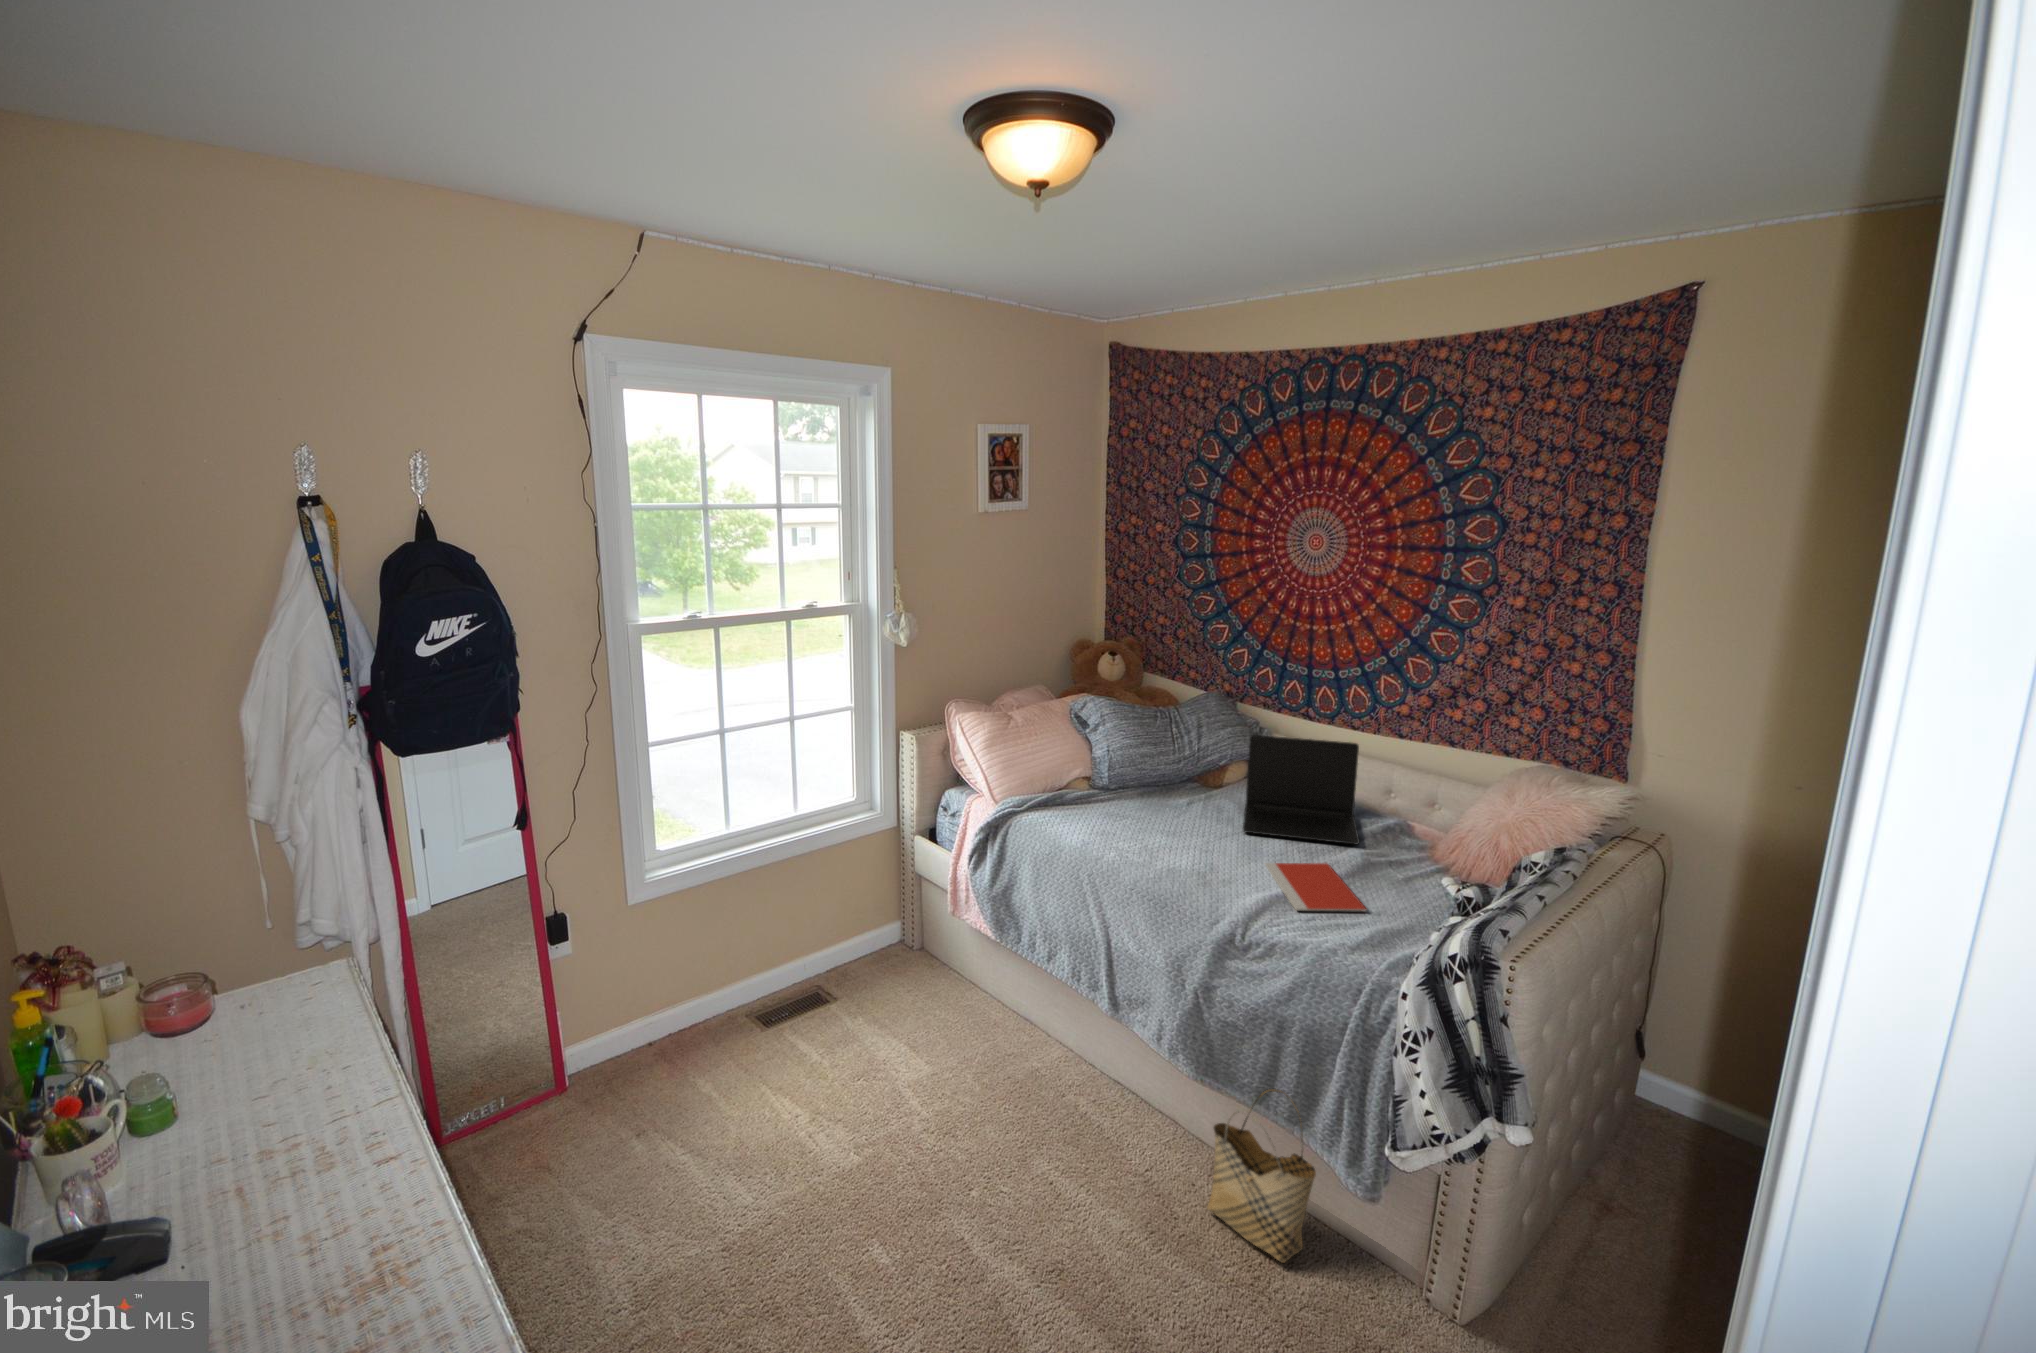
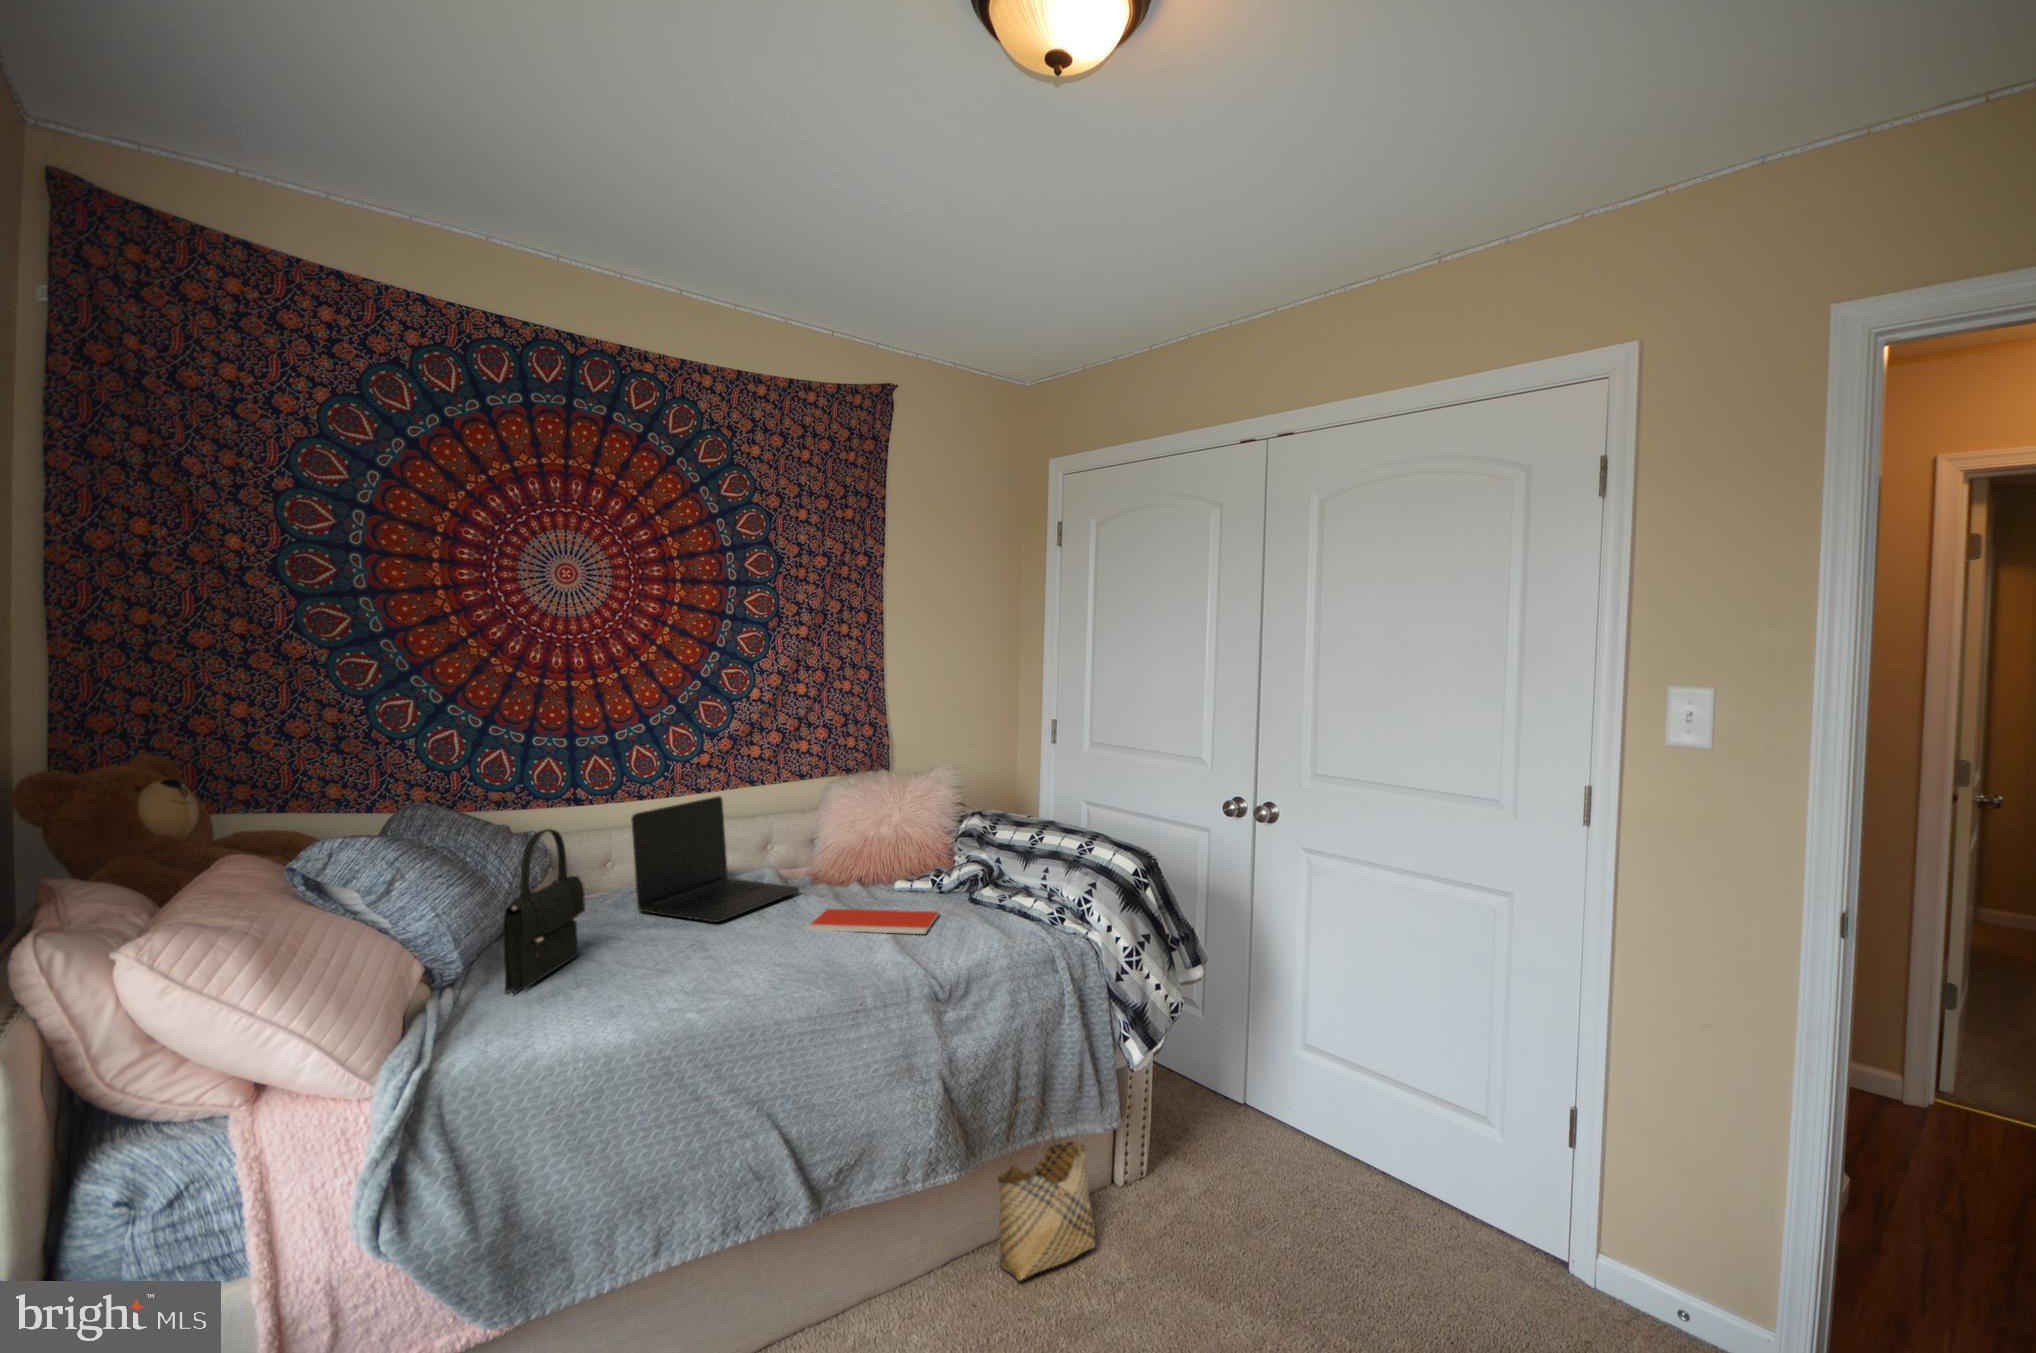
handbag: none [1069,724,1147,811] -> present [503,829,585,994]

